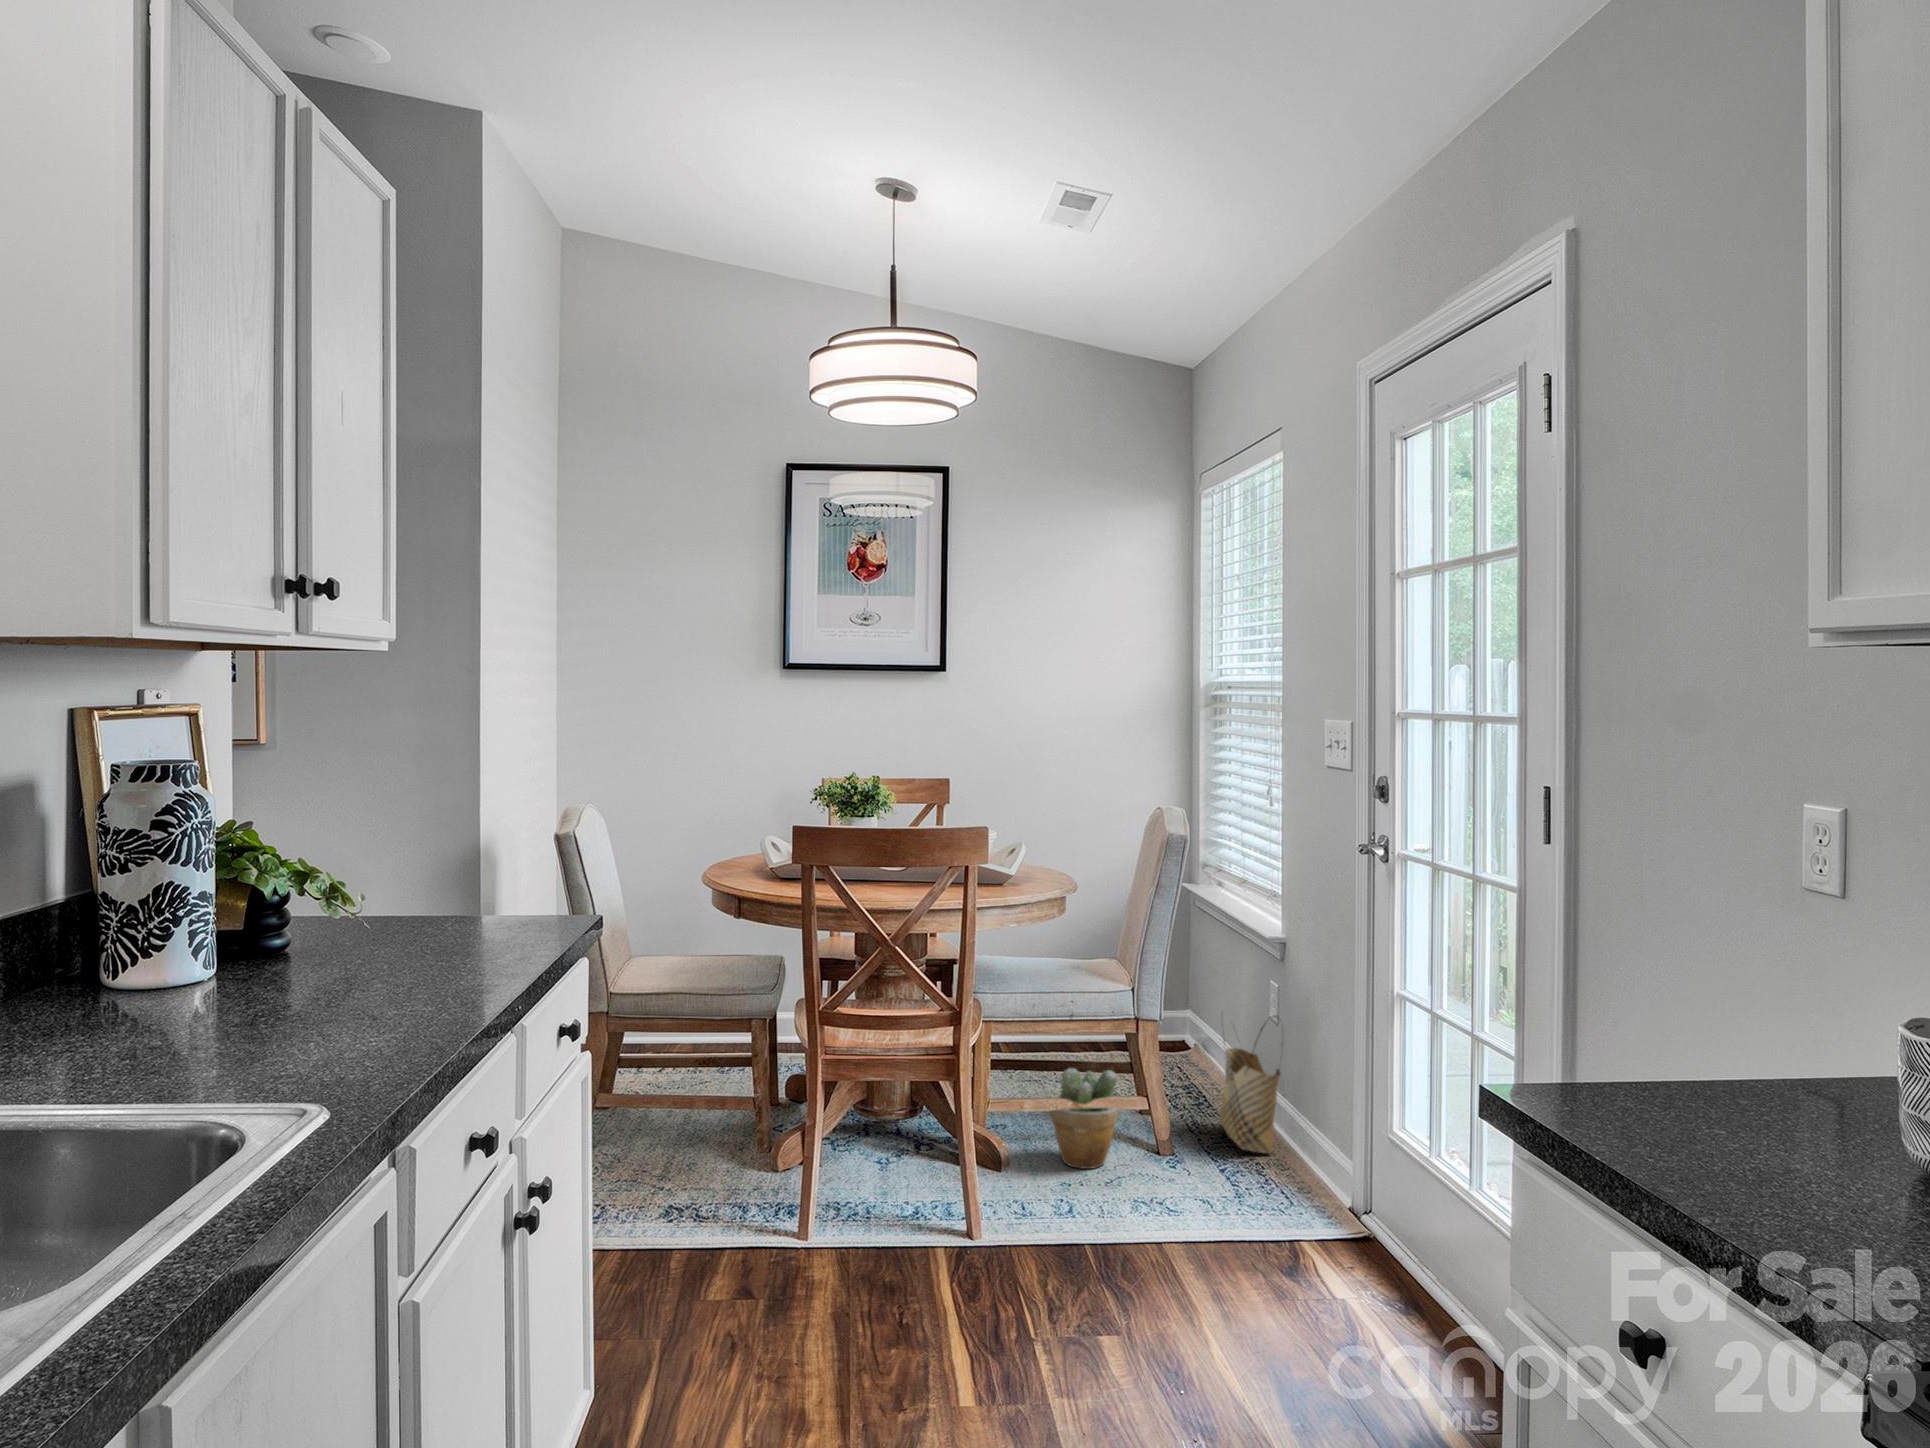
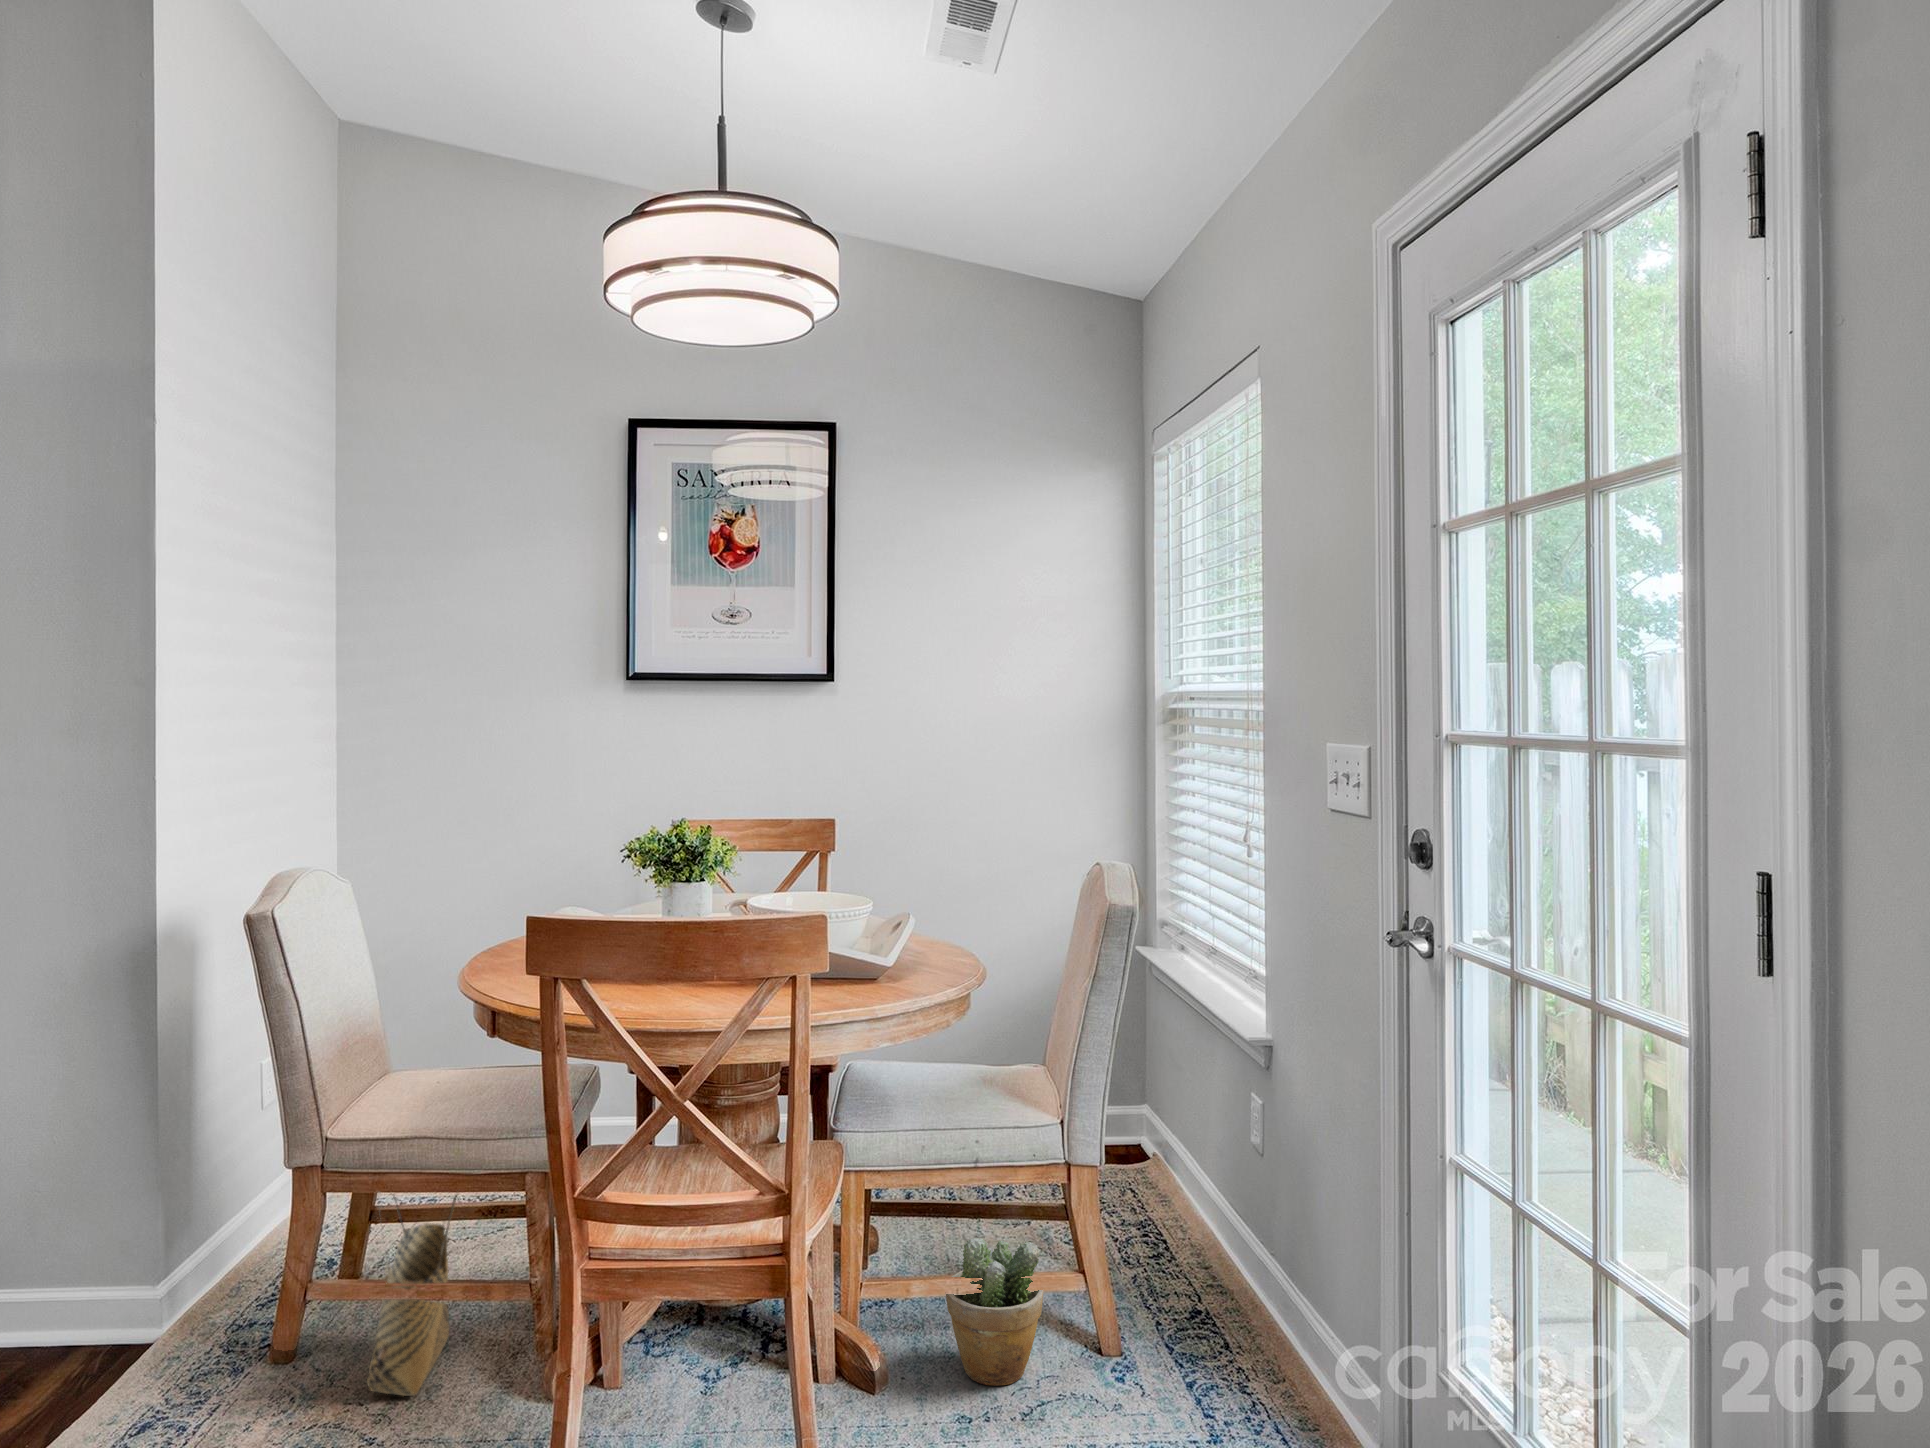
woven basket: present [1219,1016,1281,1153] -> present [368,1194,457,1396]

